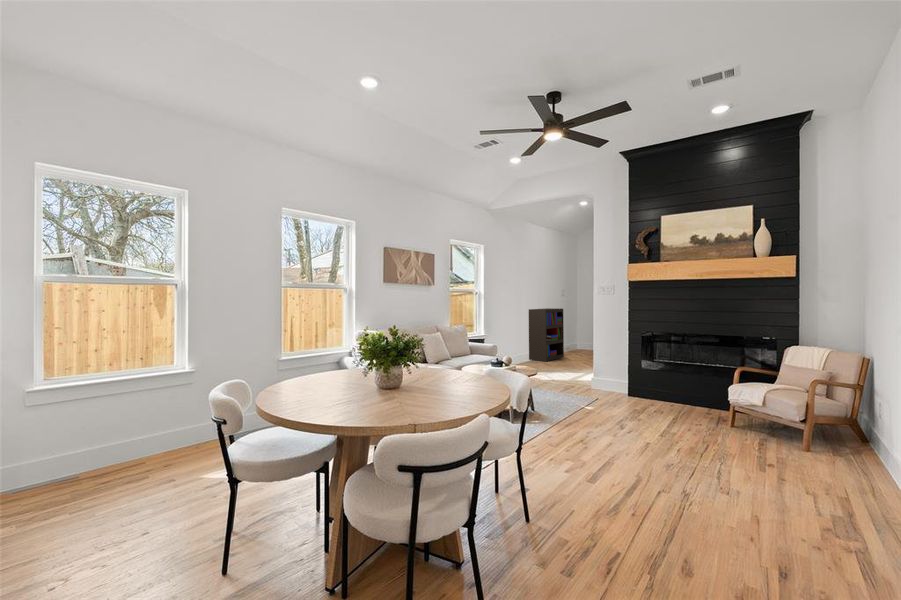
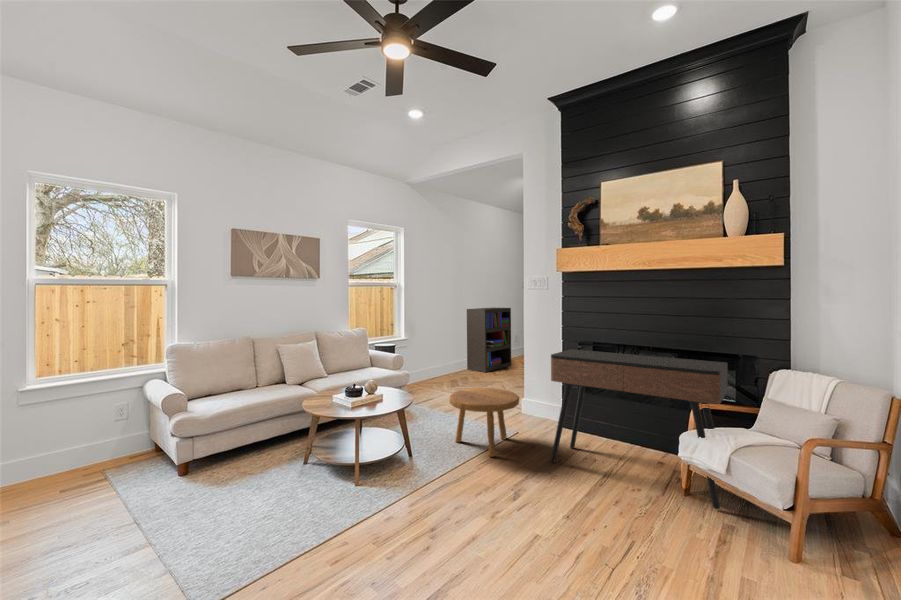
console table: none [634,335,759,433] -> present [551,349,728,509]
footstool: none [555,365,607,410] -> present [449,388,519,457]

